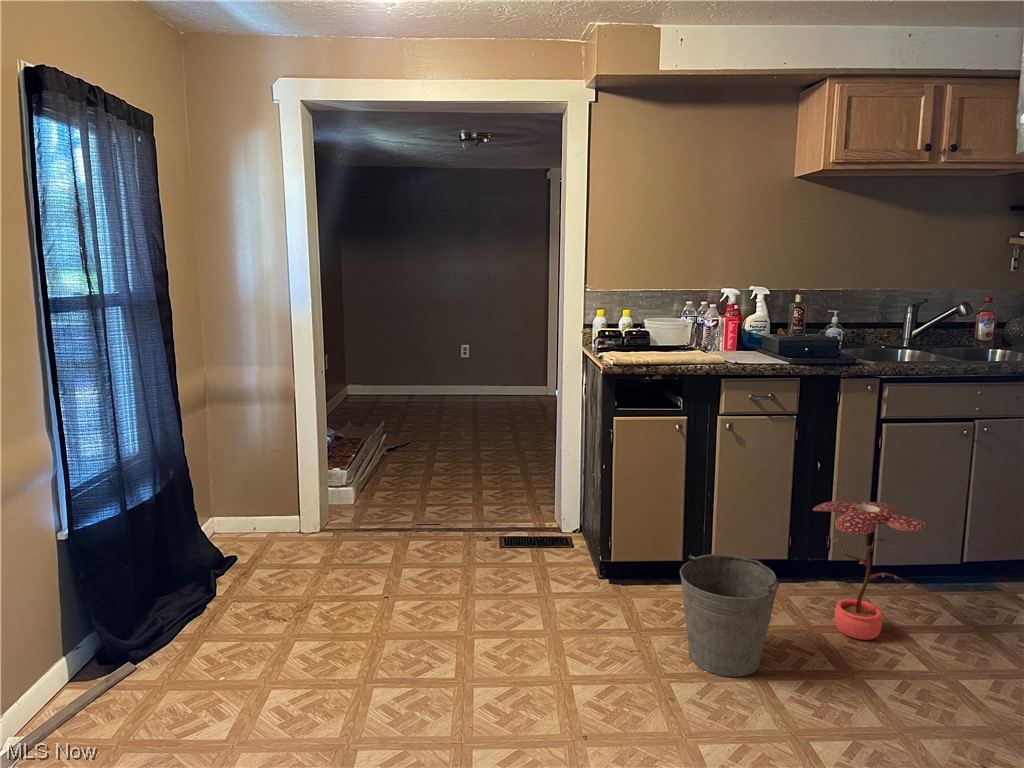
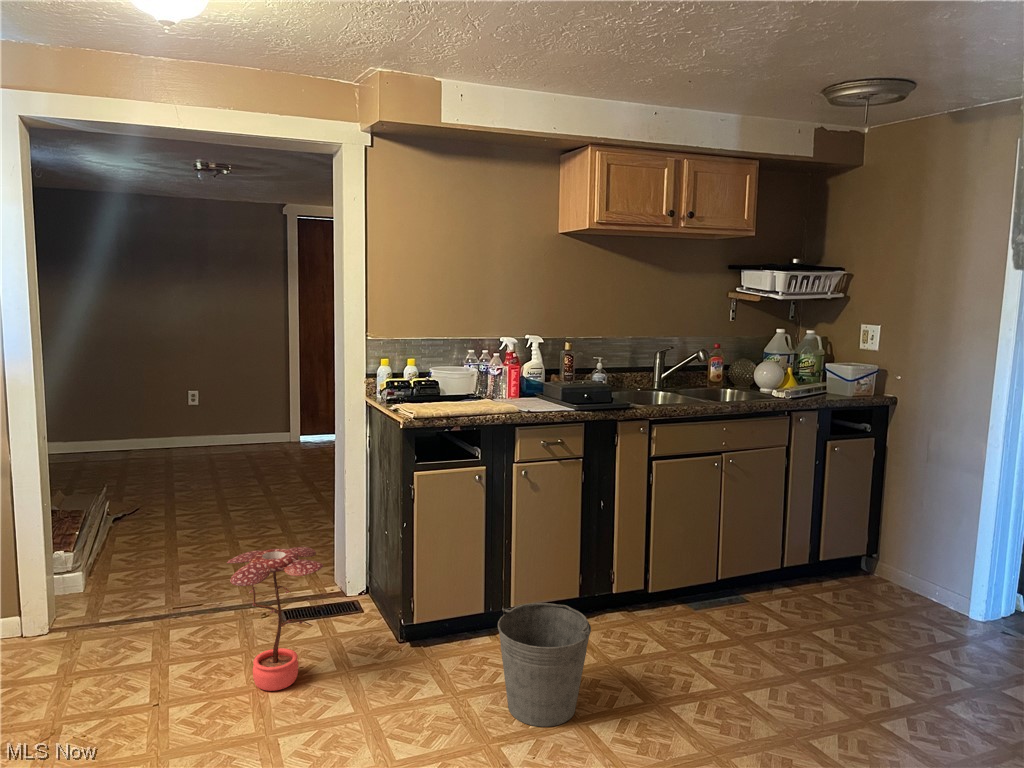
potted plant: present [813,501,928,640] -> present [227,547,323,691]

